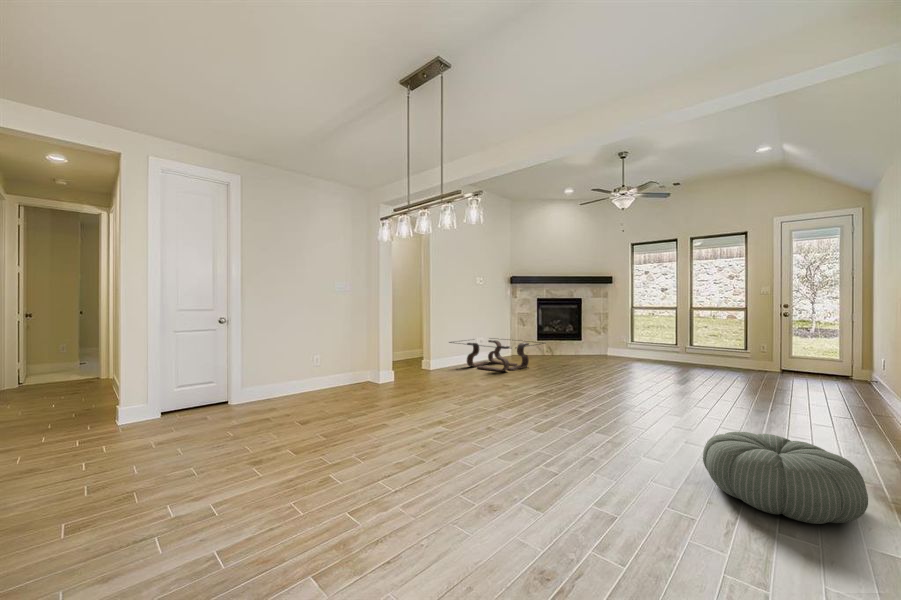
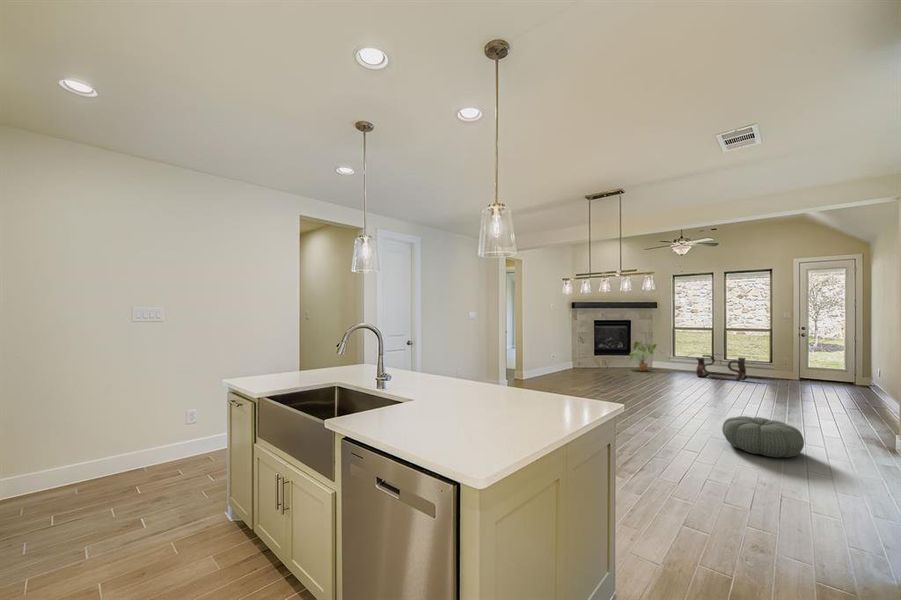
house plant: none [576,324,618,360] -> present [630,342,656,371]
coffee table: present [449,340,544,372] -> present [696,355,746,381]

